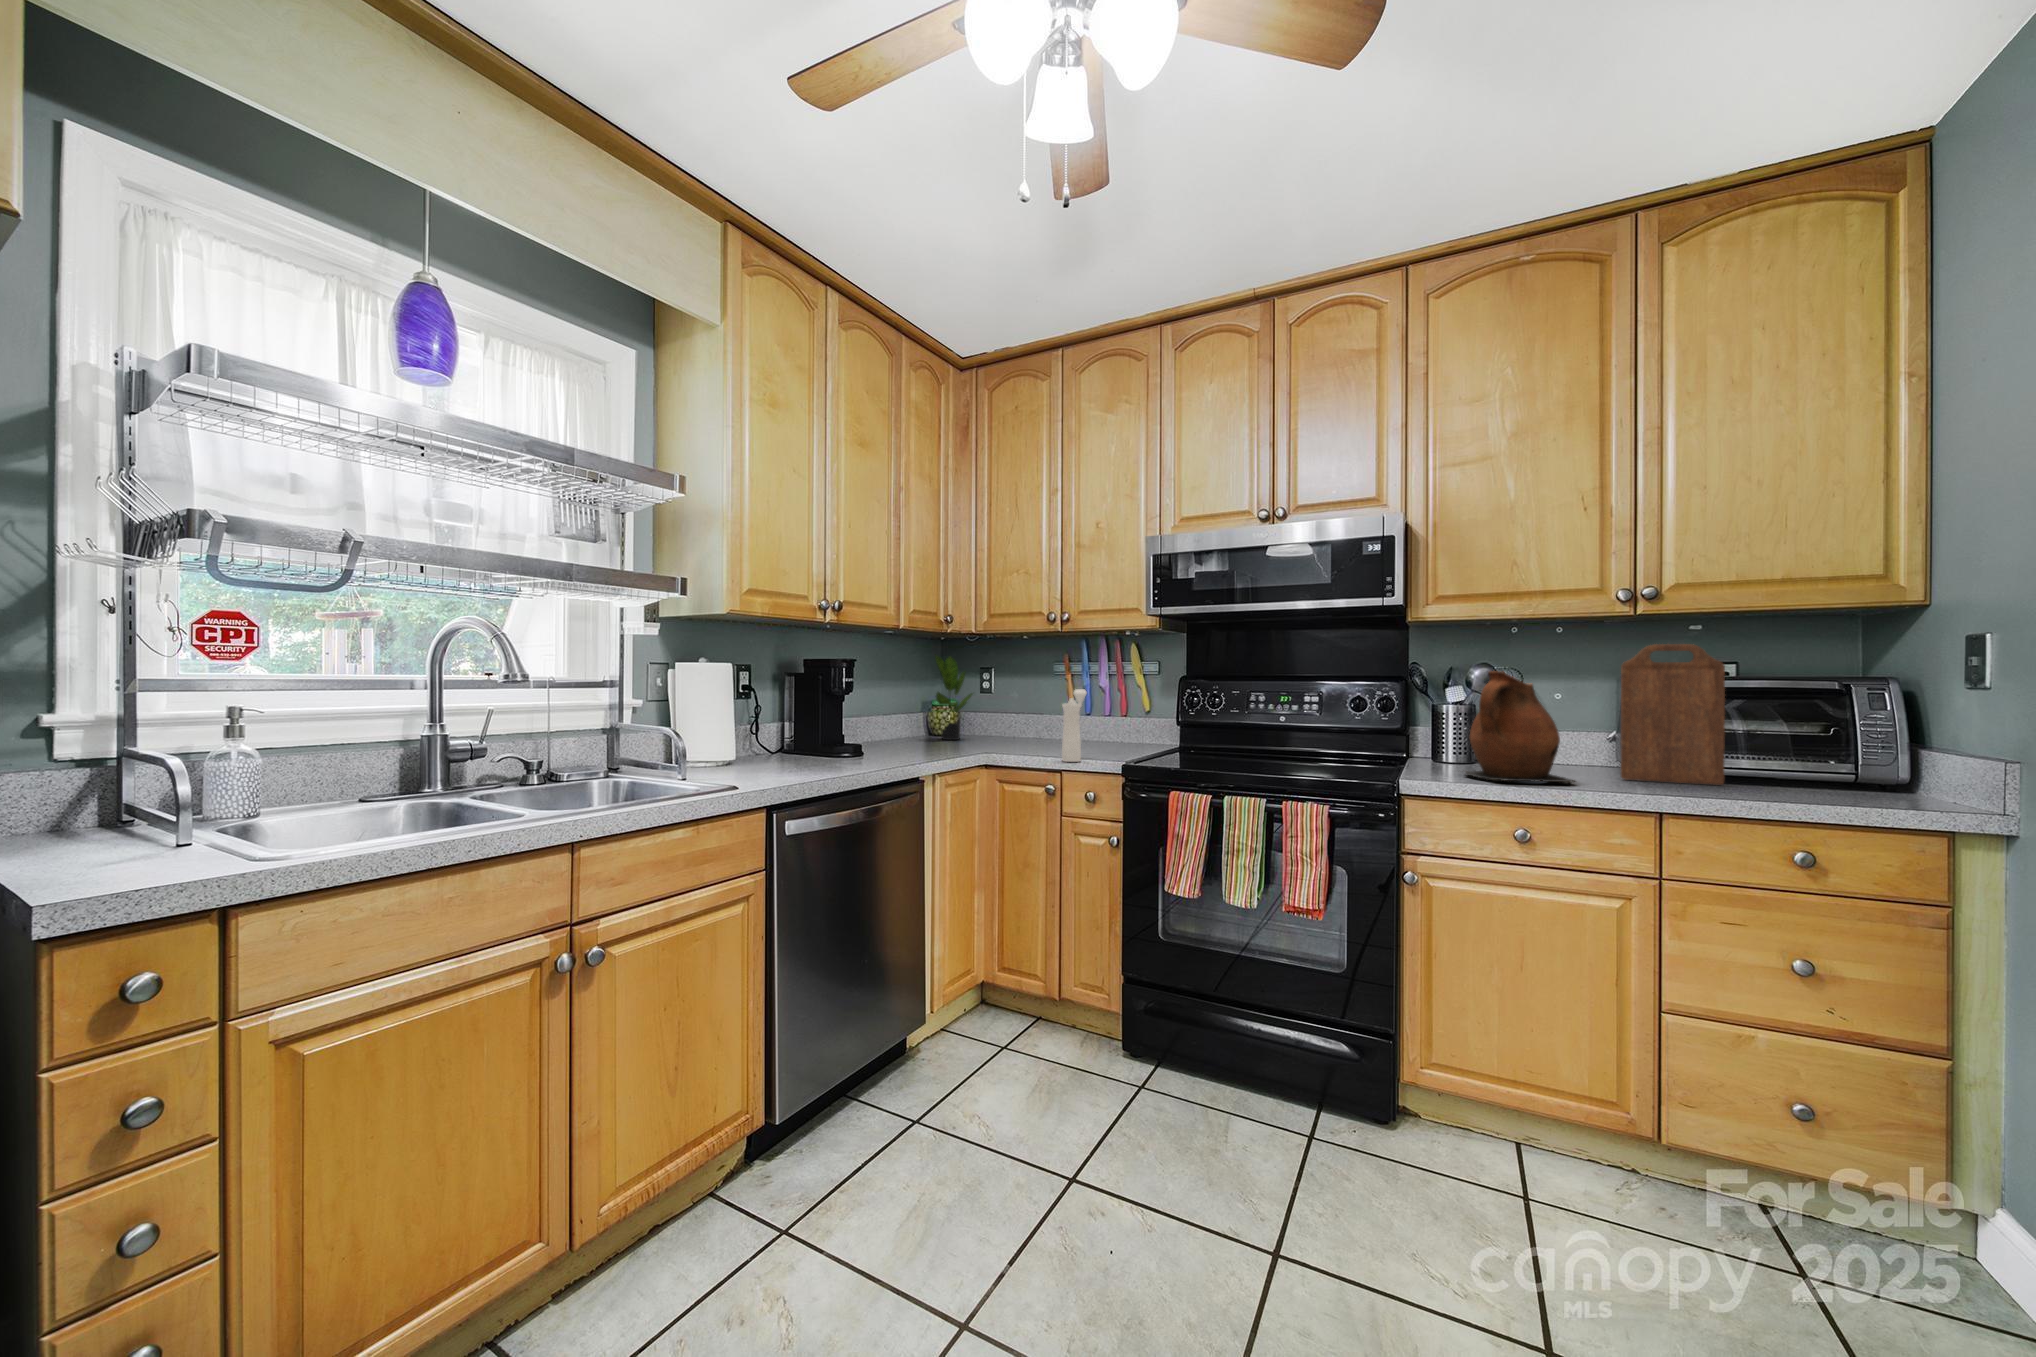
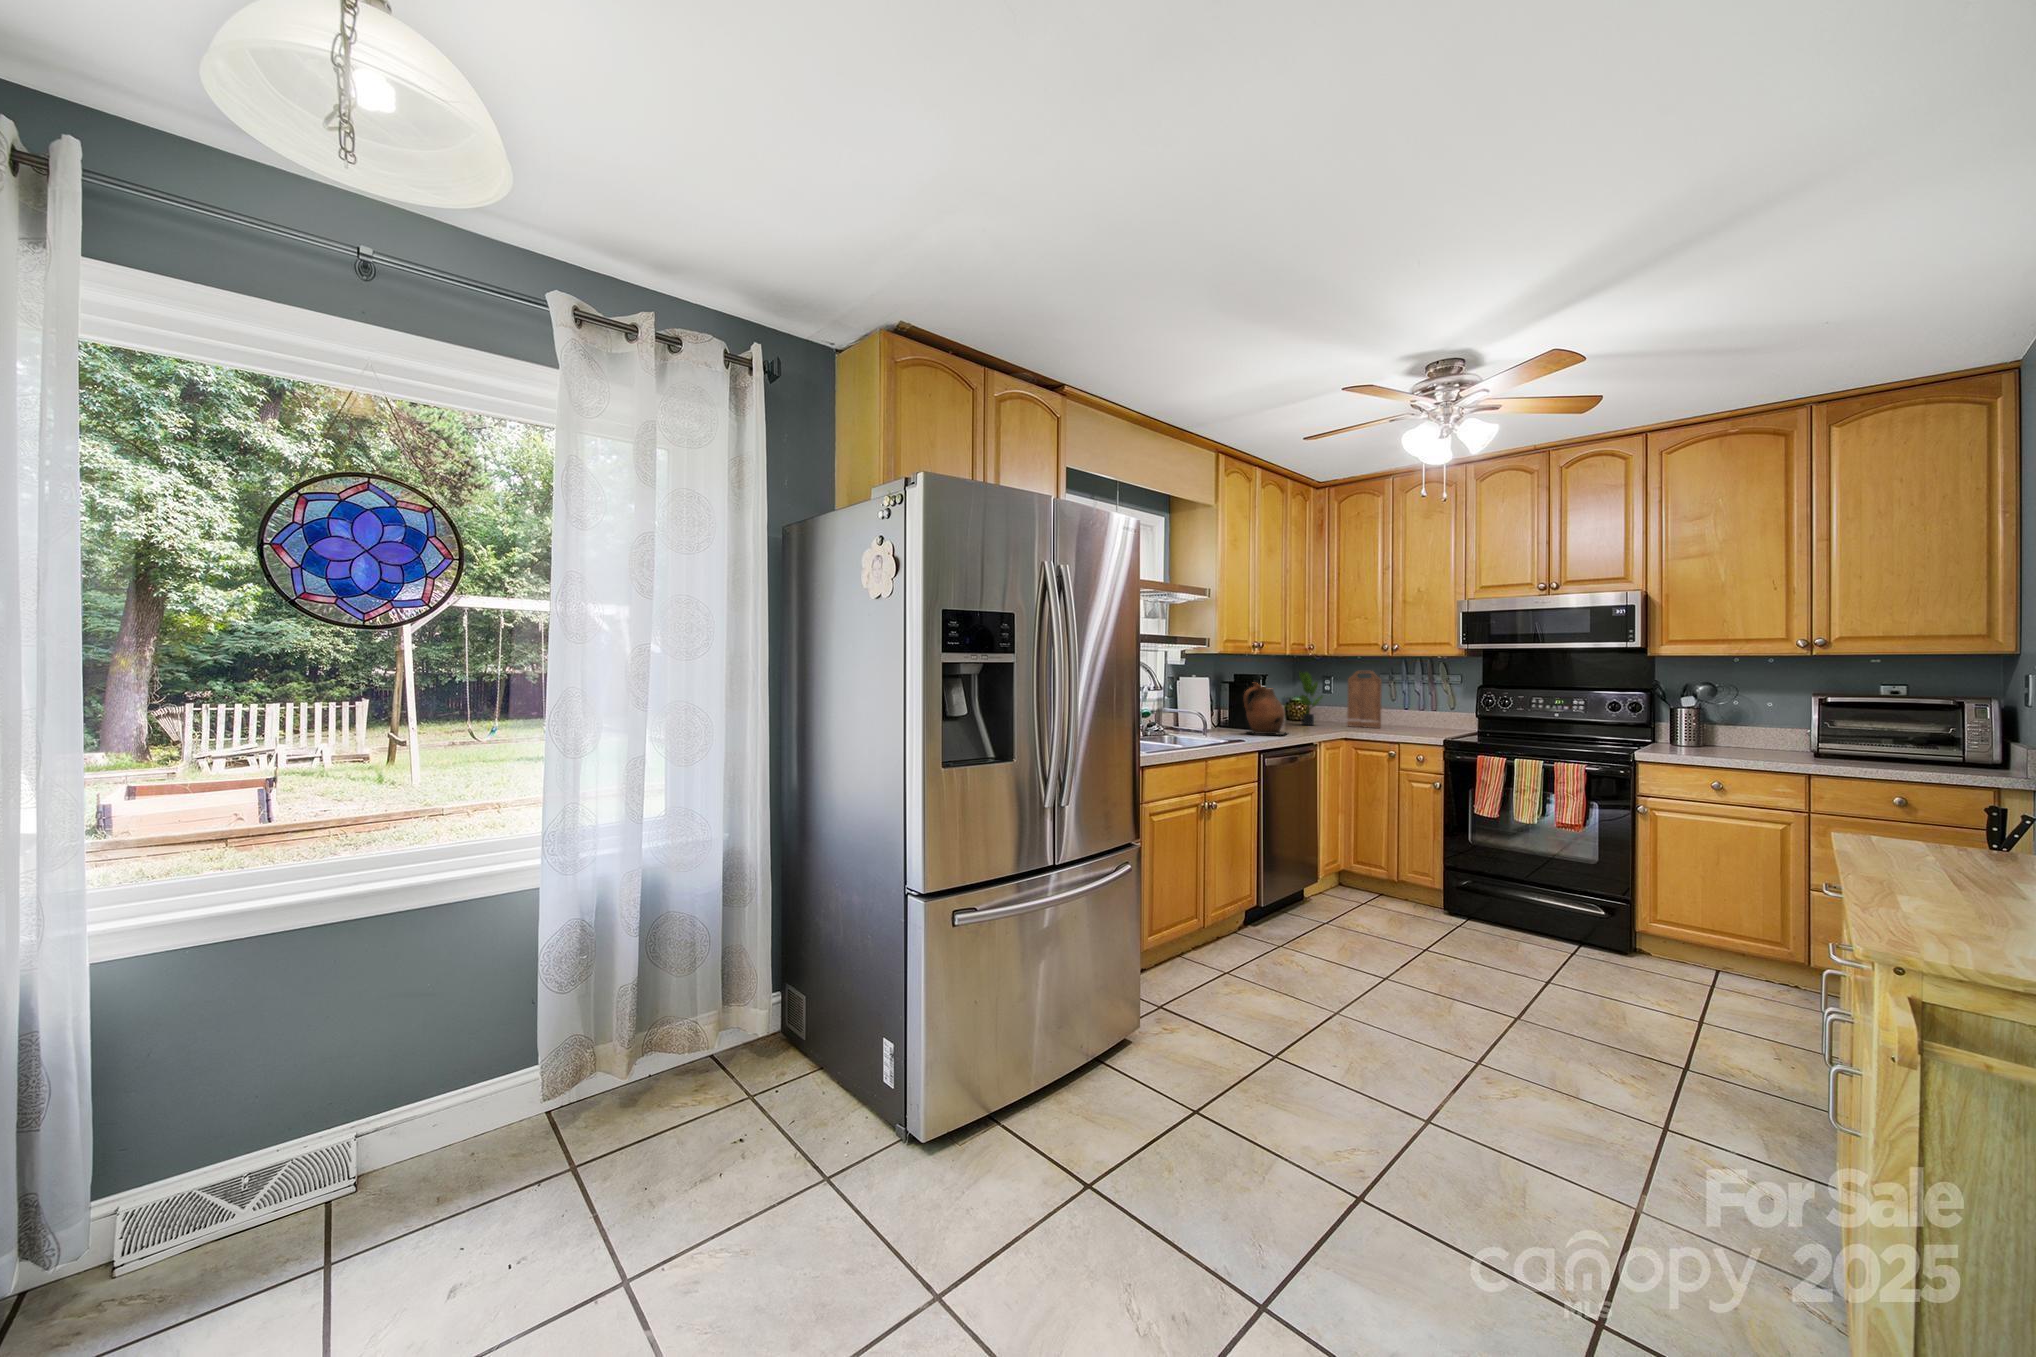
cutting board: present [1621,644,1725,785] -> present [1347,671,1382,728]
ceramic pitcher: present [1466,671,1575,783] -> present [1243,683,1286,735]
pepper mill: present [1062,689,1087,762] -> none [1403,695,1417,738]

